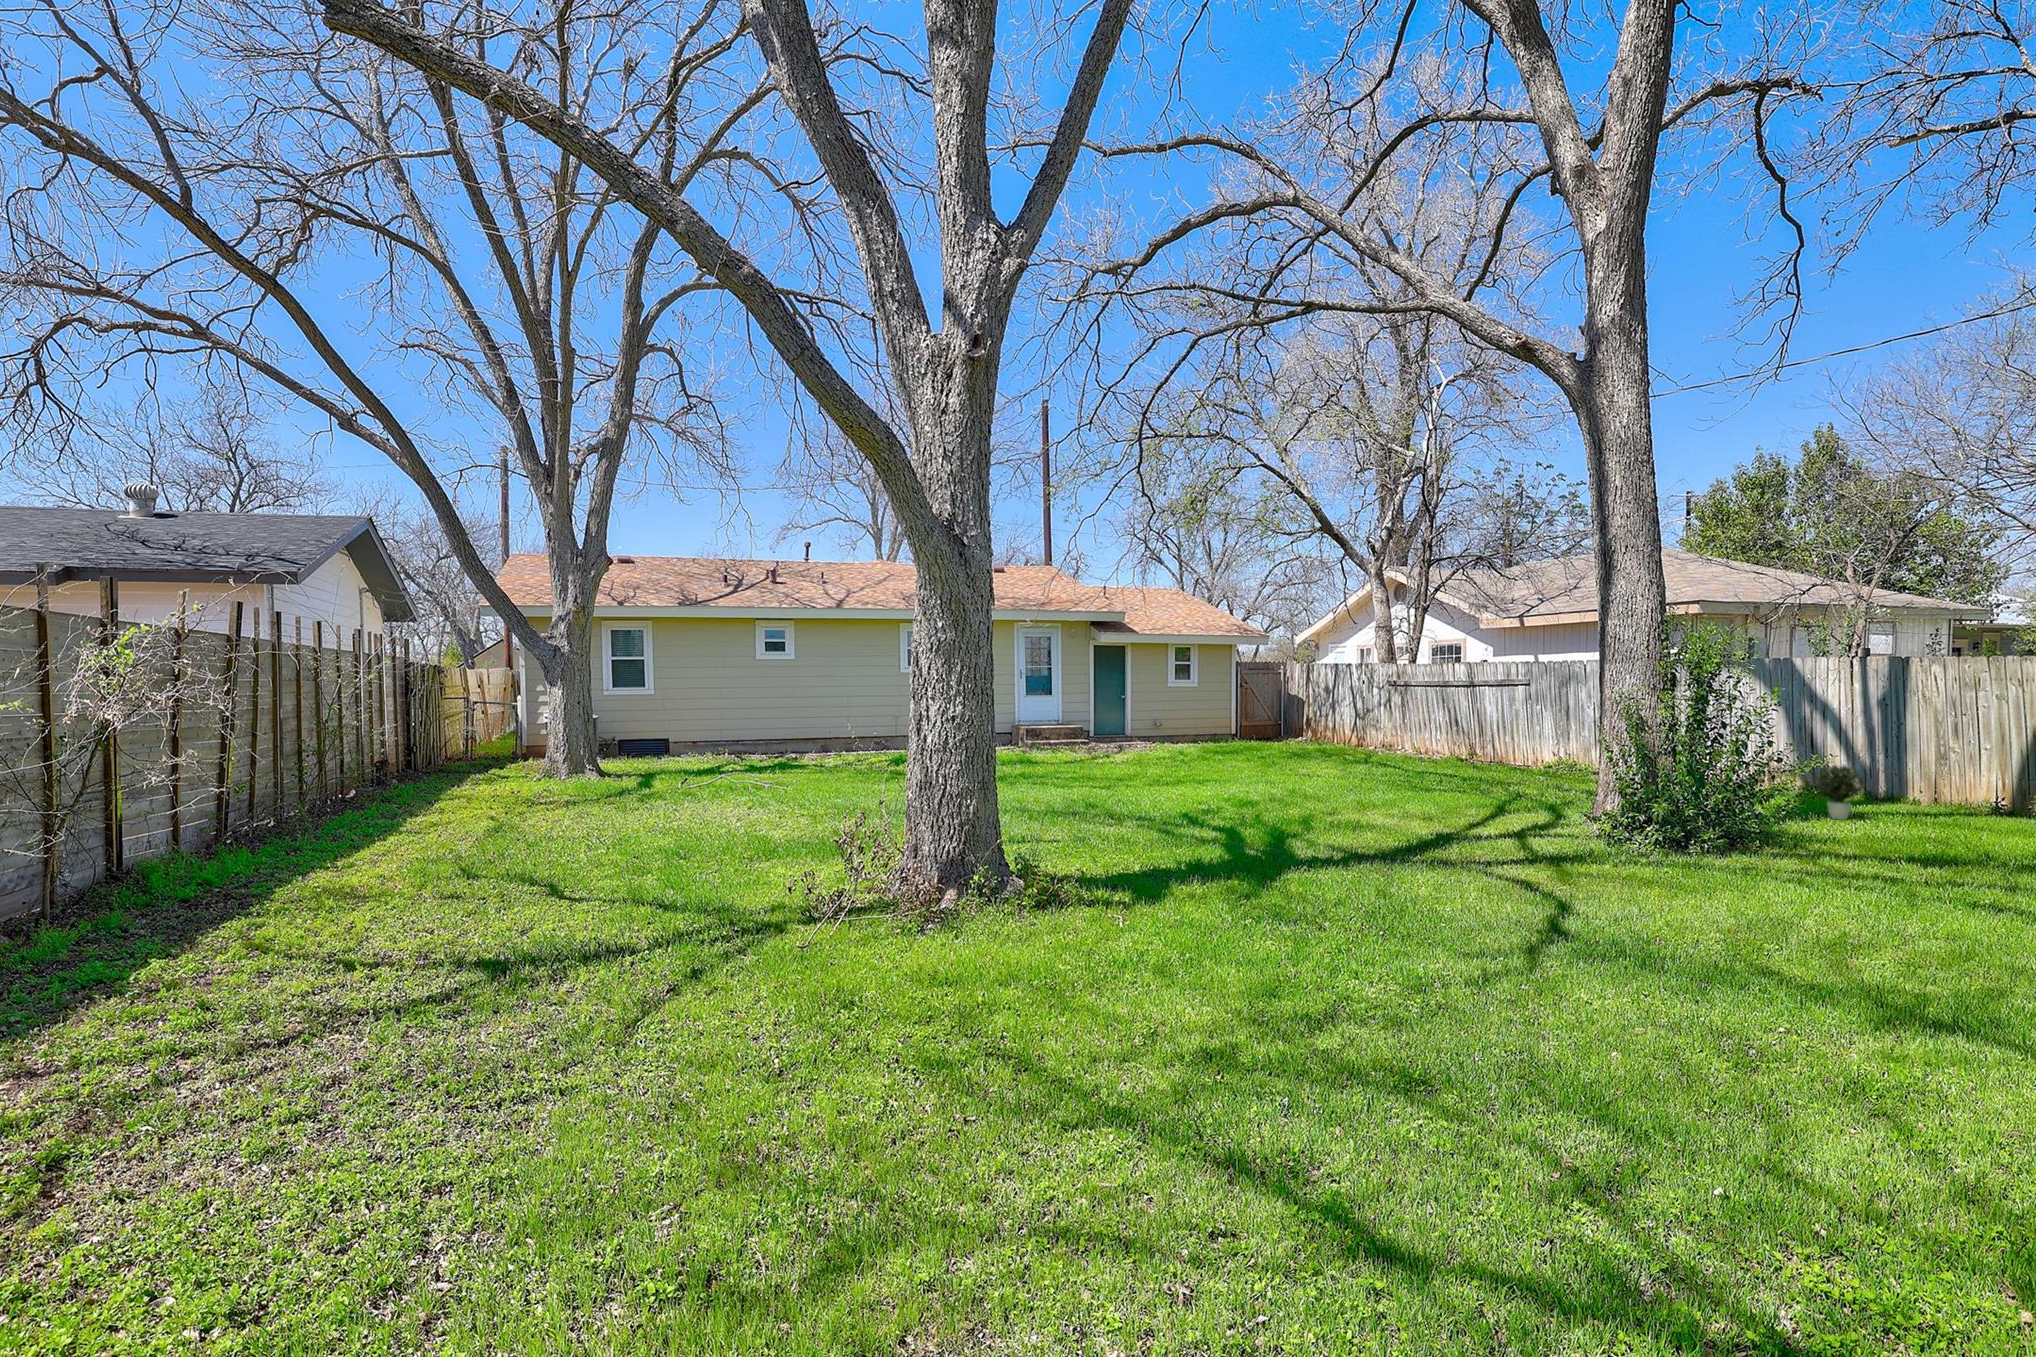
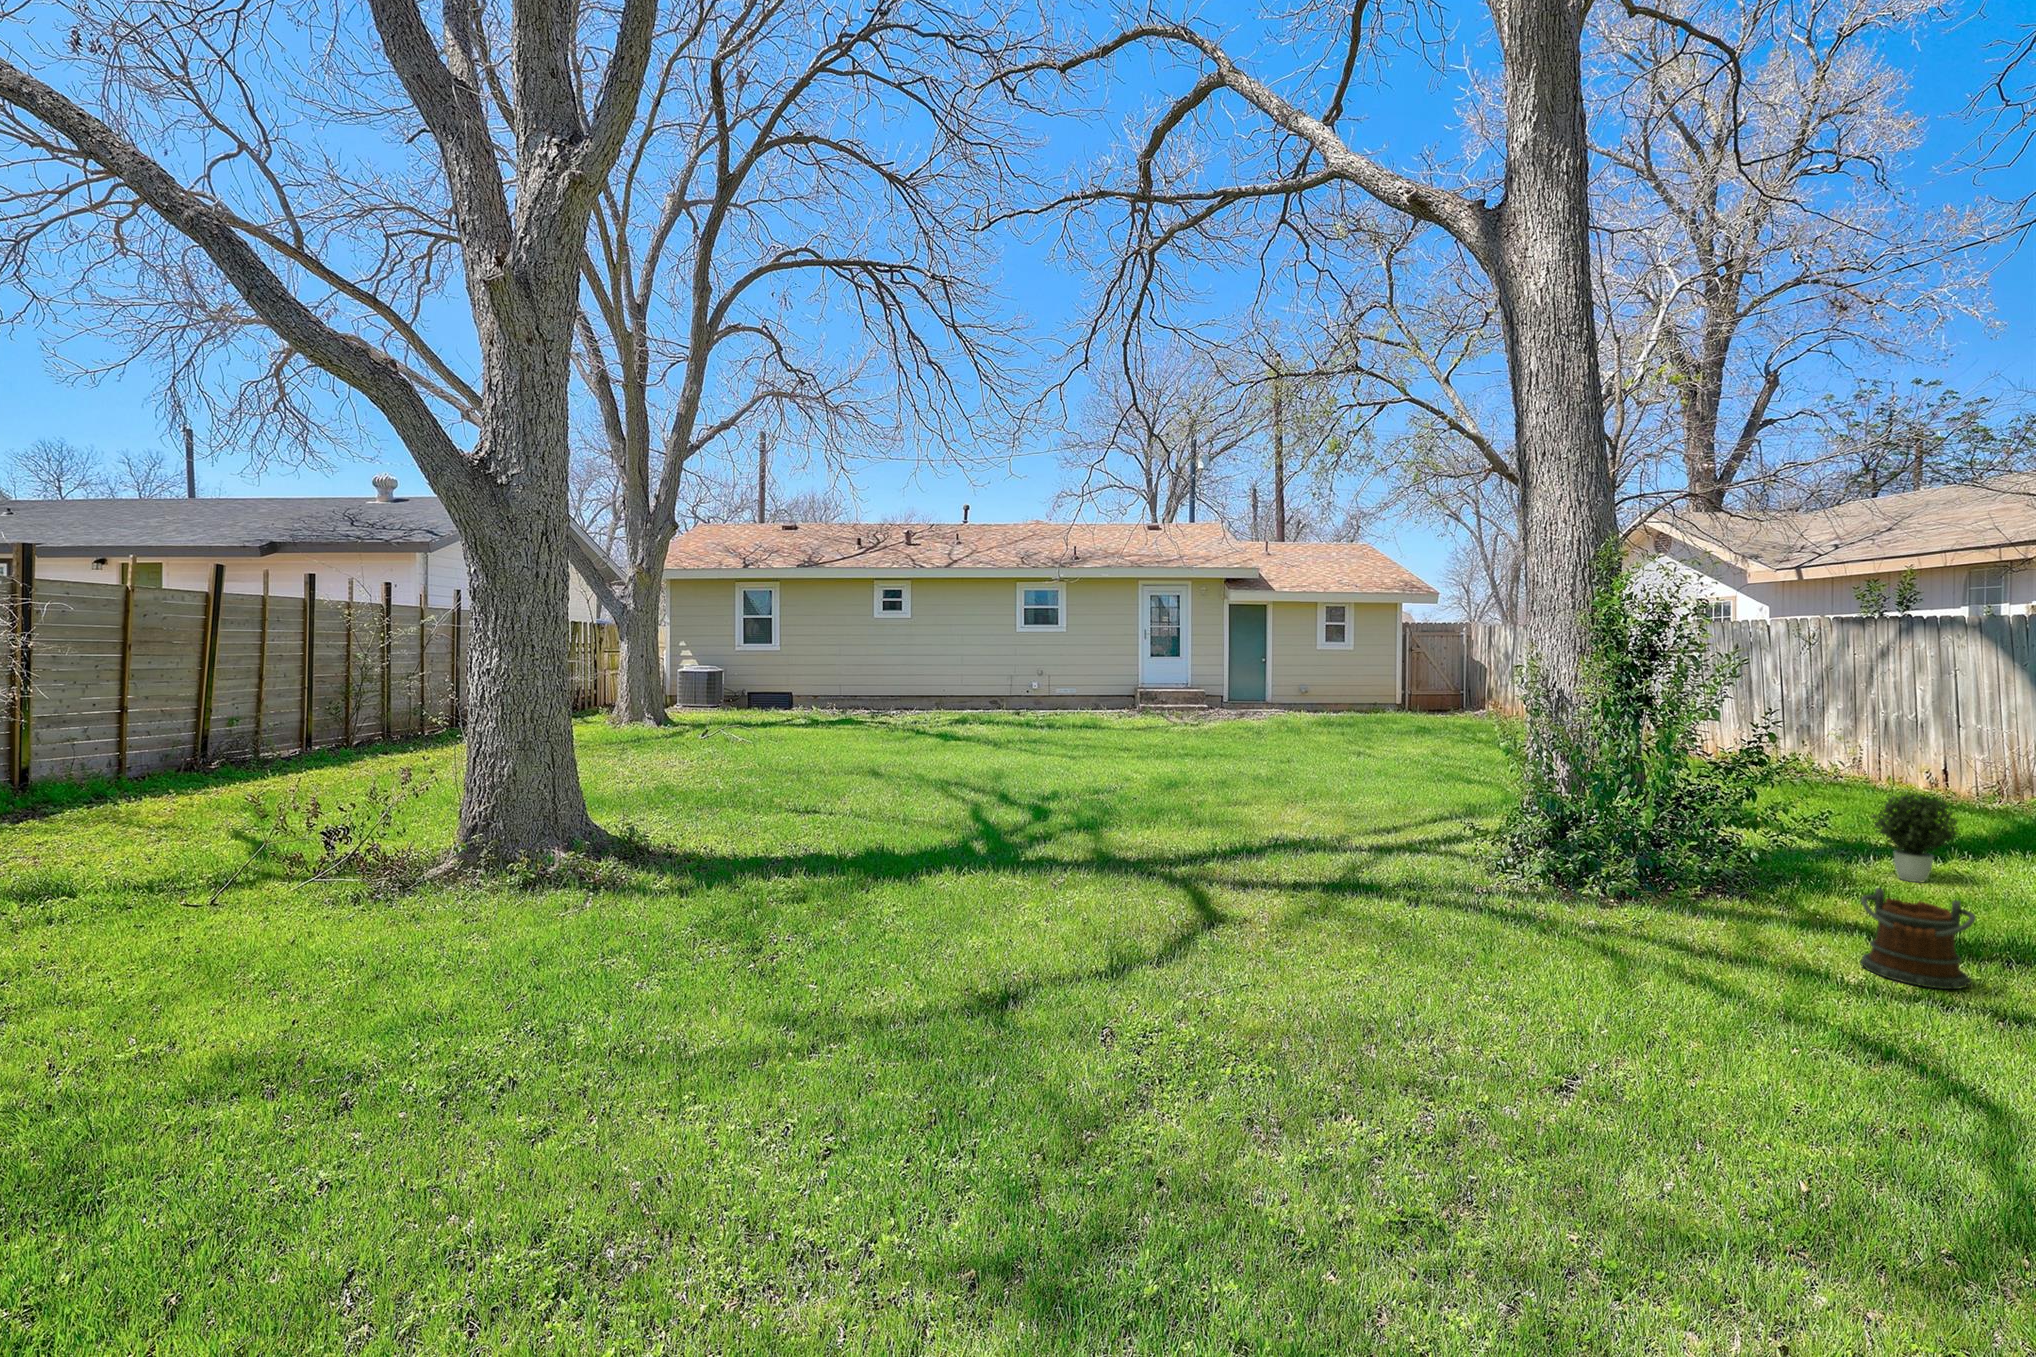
bucket: none [1912,815,1978,868] -> present [1860,888,1976,989]

